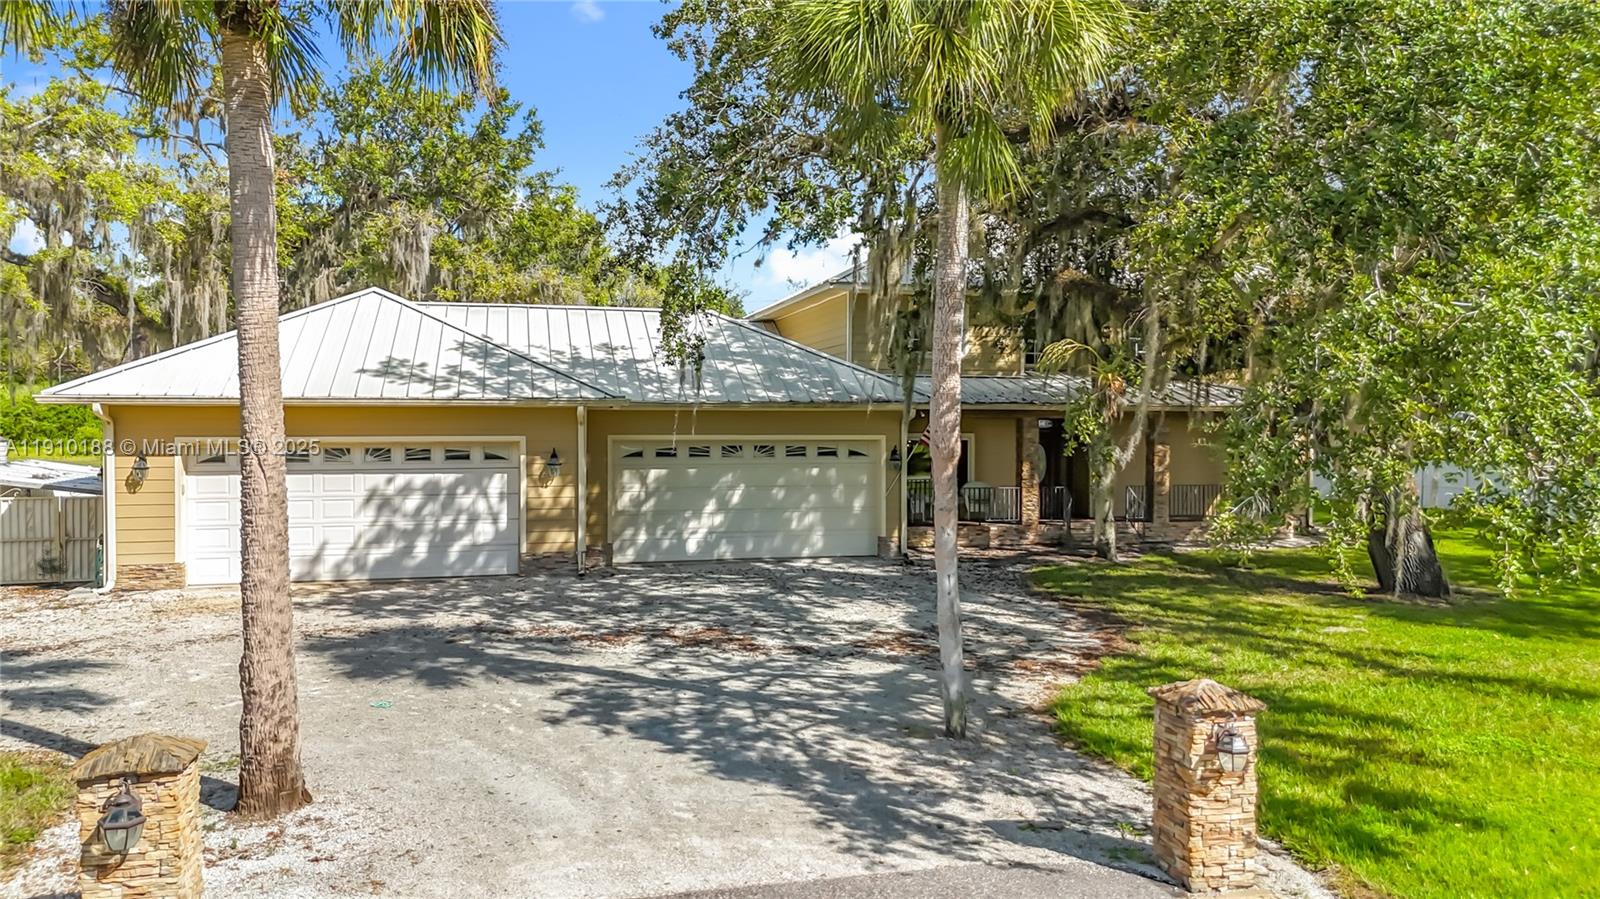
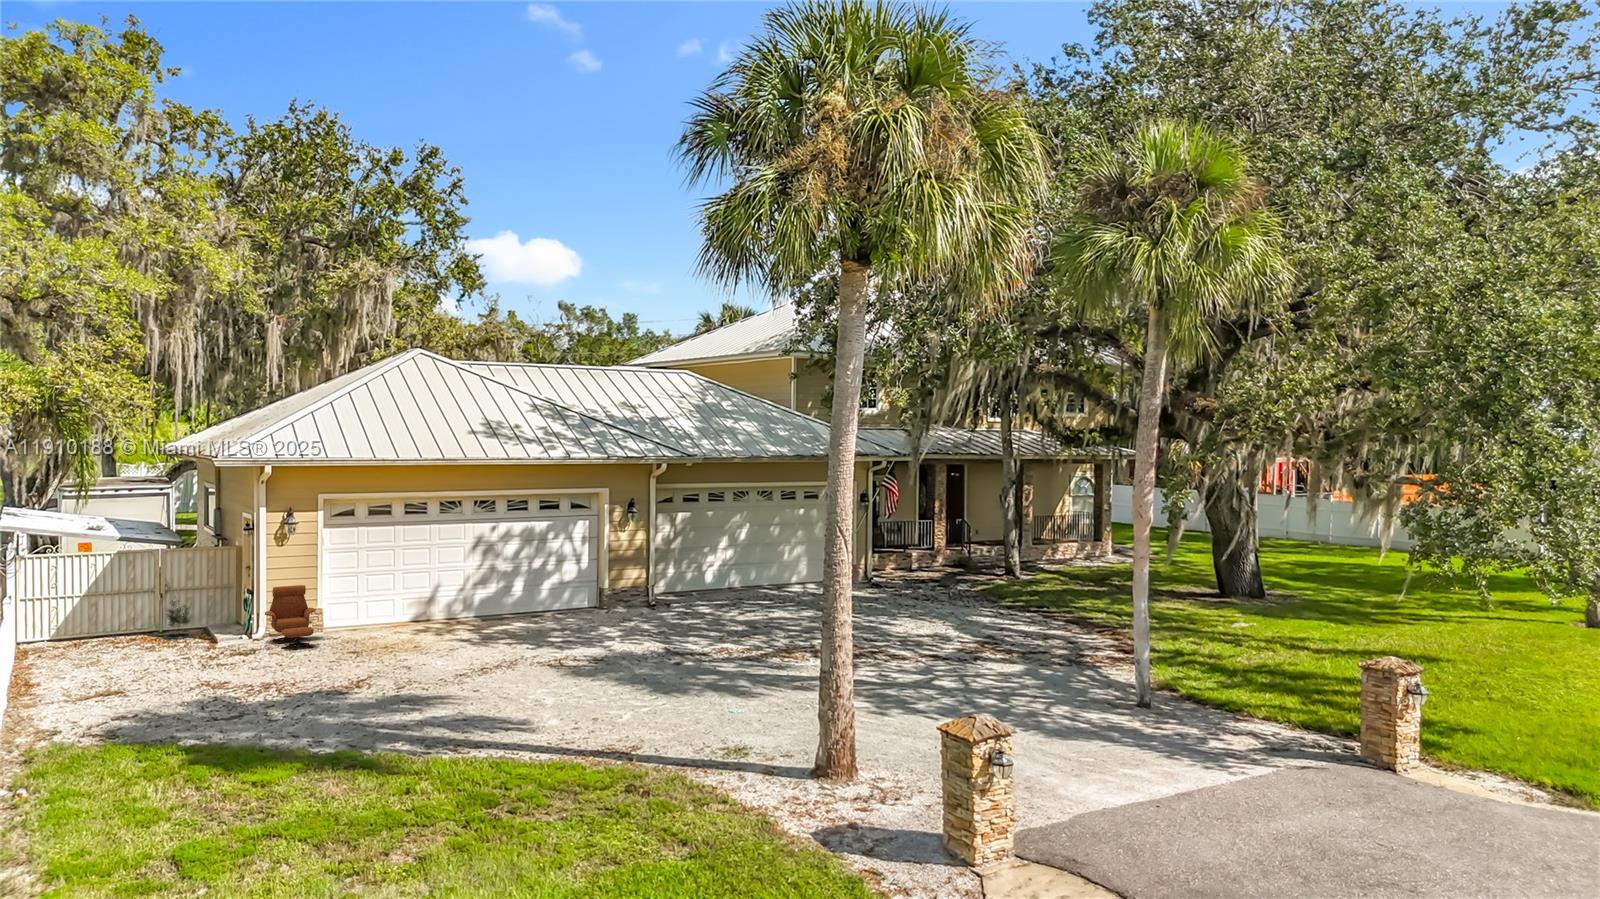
lounge chair: none [101,536,164,605] -> present [265,585,315,650]

